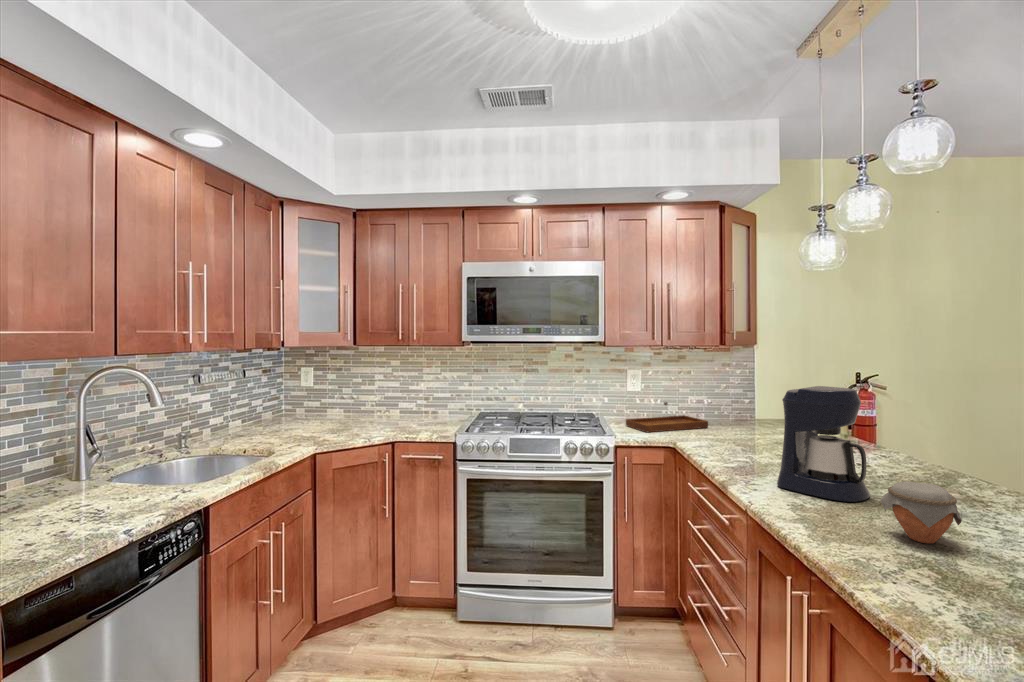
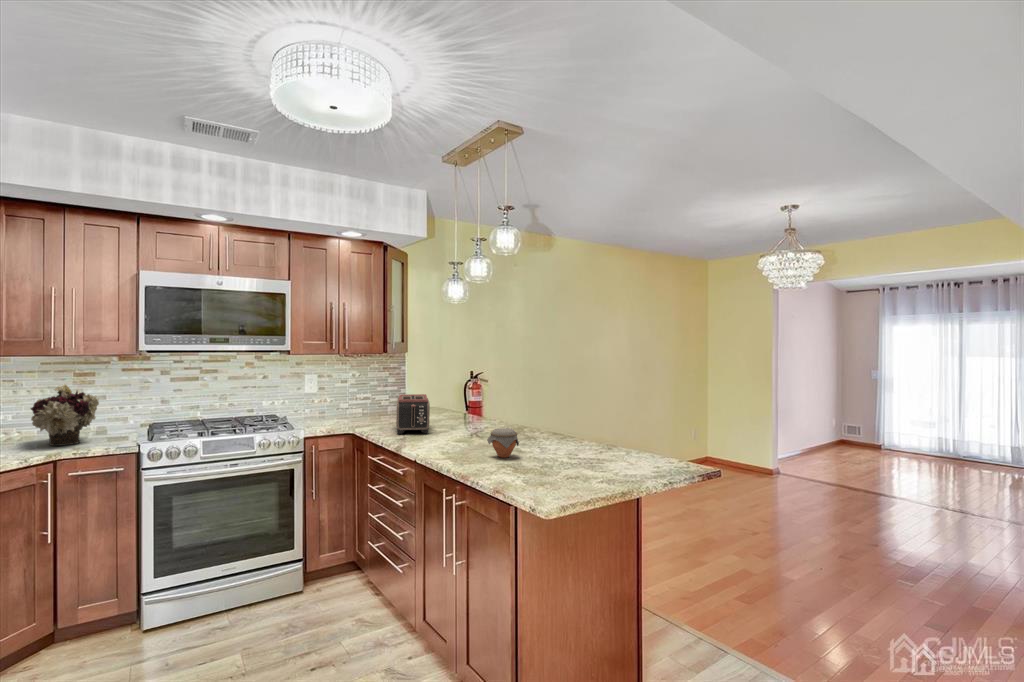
flower arrangement: none [385,373,436,428] -> present [31,384,99,446]
coffee maker: present [777,386,870,502] -> none [434,381,481,447]
toaster: none [725,401,778,462] -> present [396,394,430,434]
tray: present [626,402,708,432] -> none [308,399,375,426]

